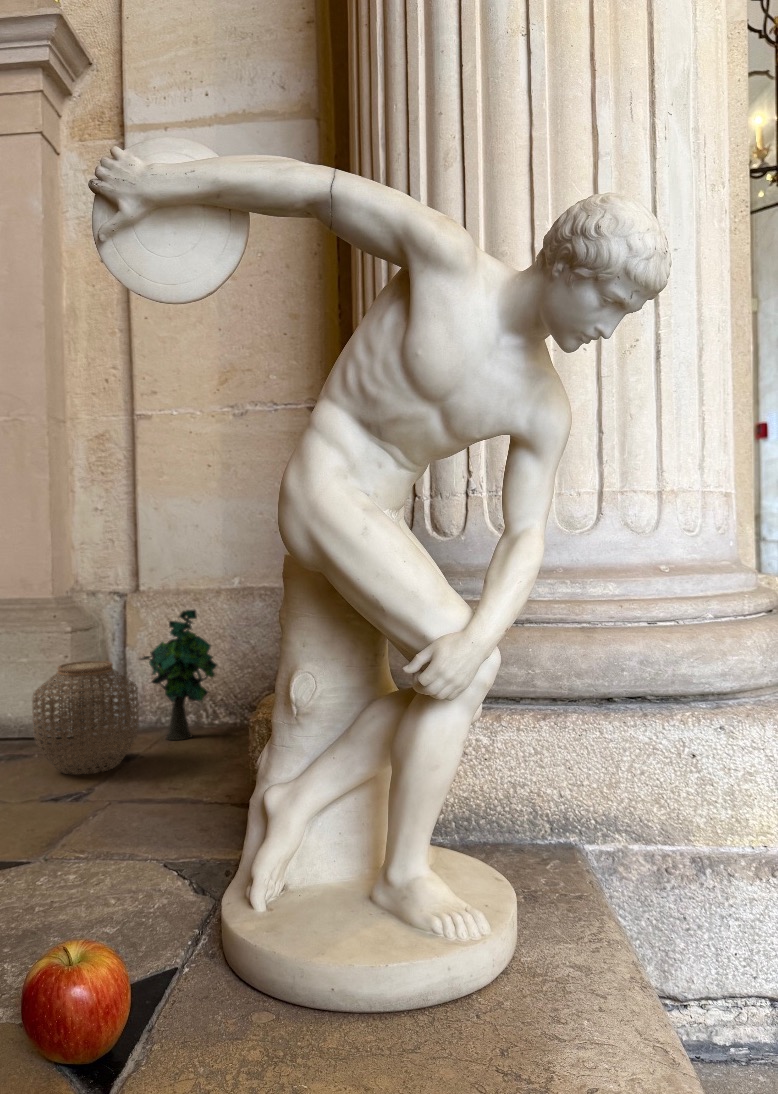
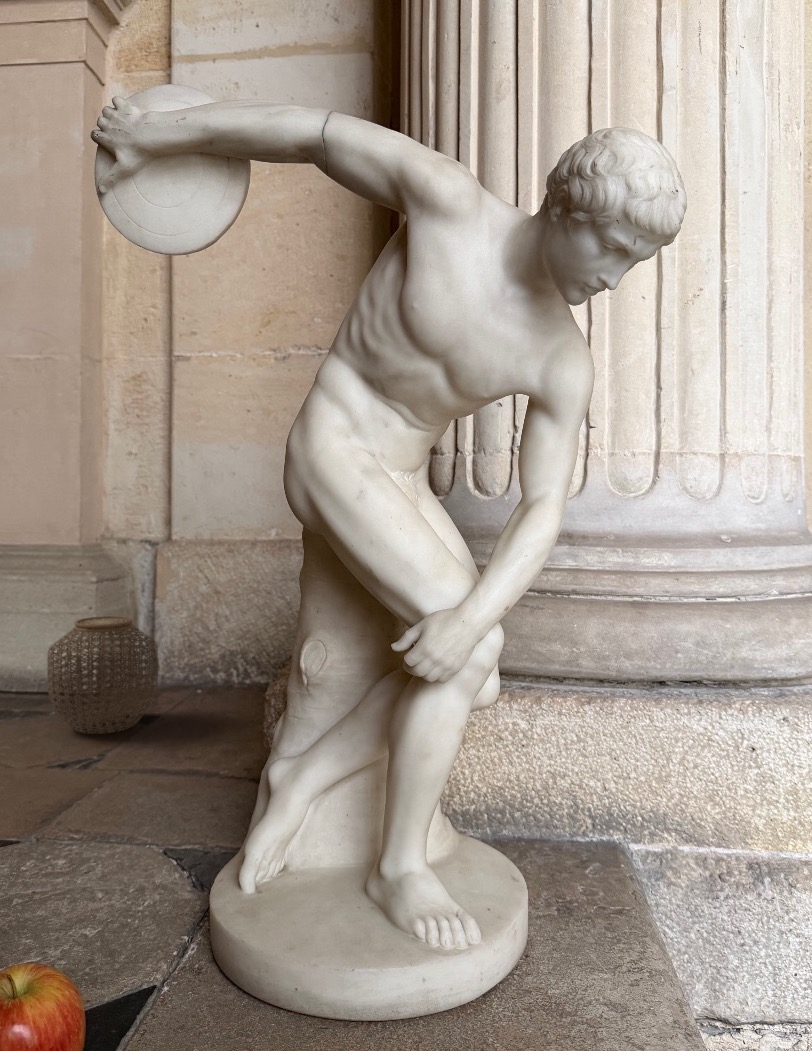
decorative plant: present [141,610,217,740] -> none [163,565,244,699]

